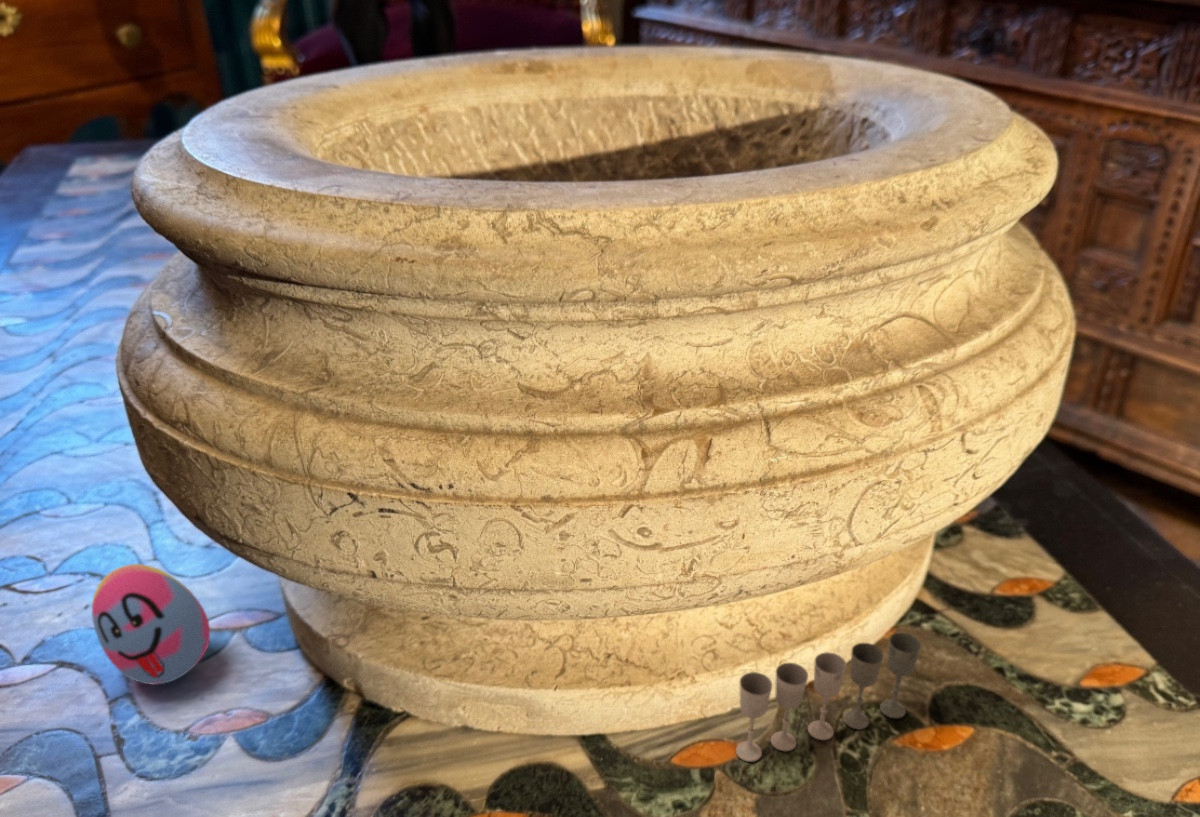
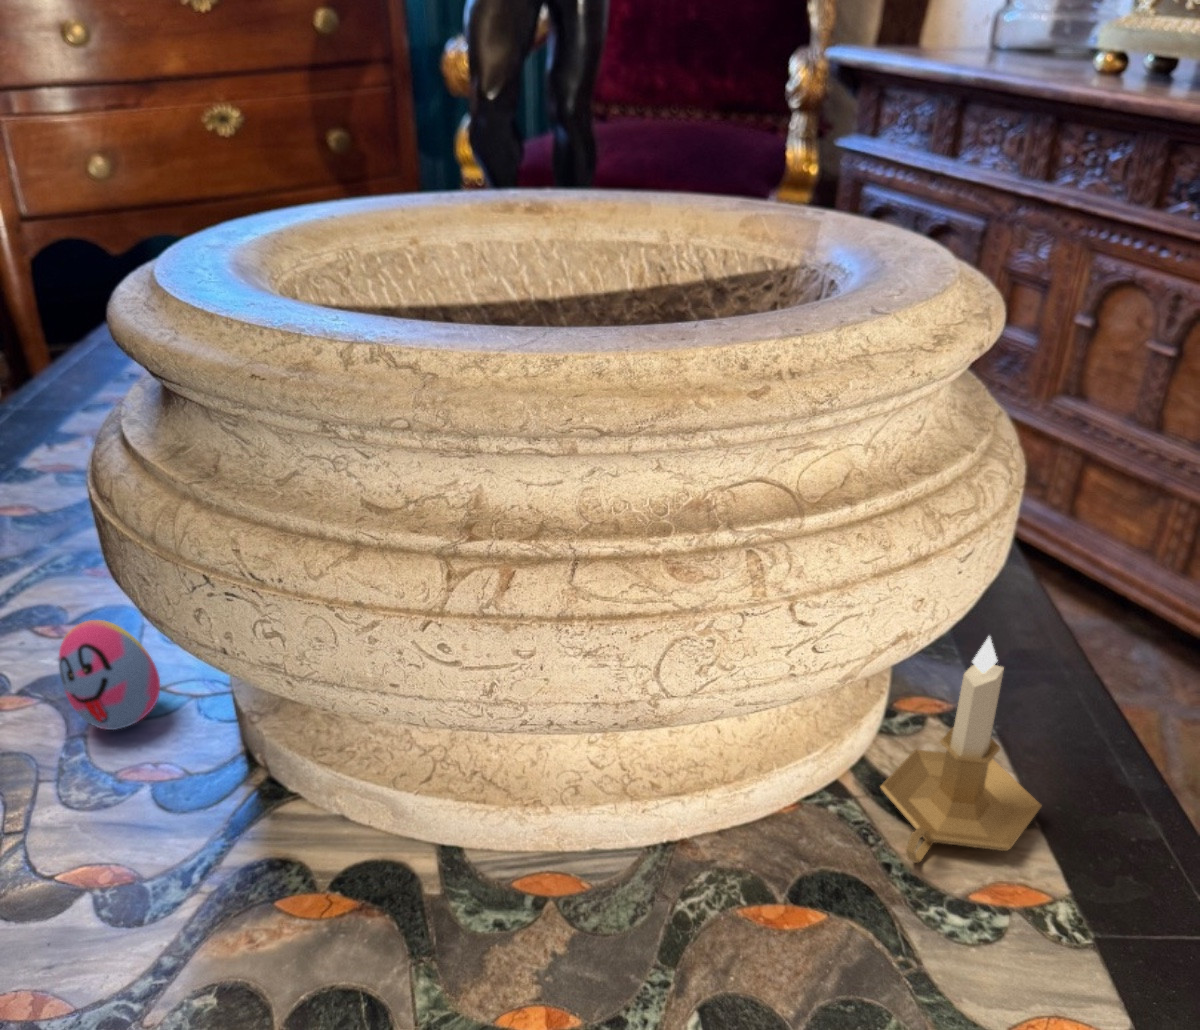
candlestick: none [956,443,1094,663] -> present [881,636,1041,863]
wine glass: present [736,633,921,762] -> none [572,802,777,900]

